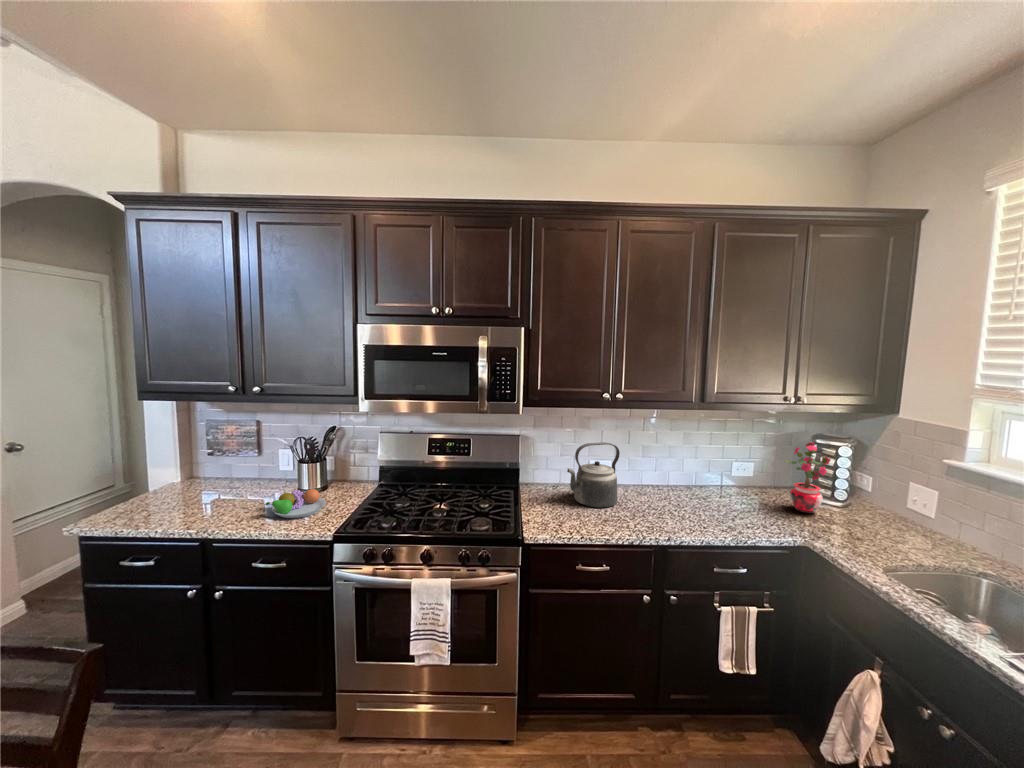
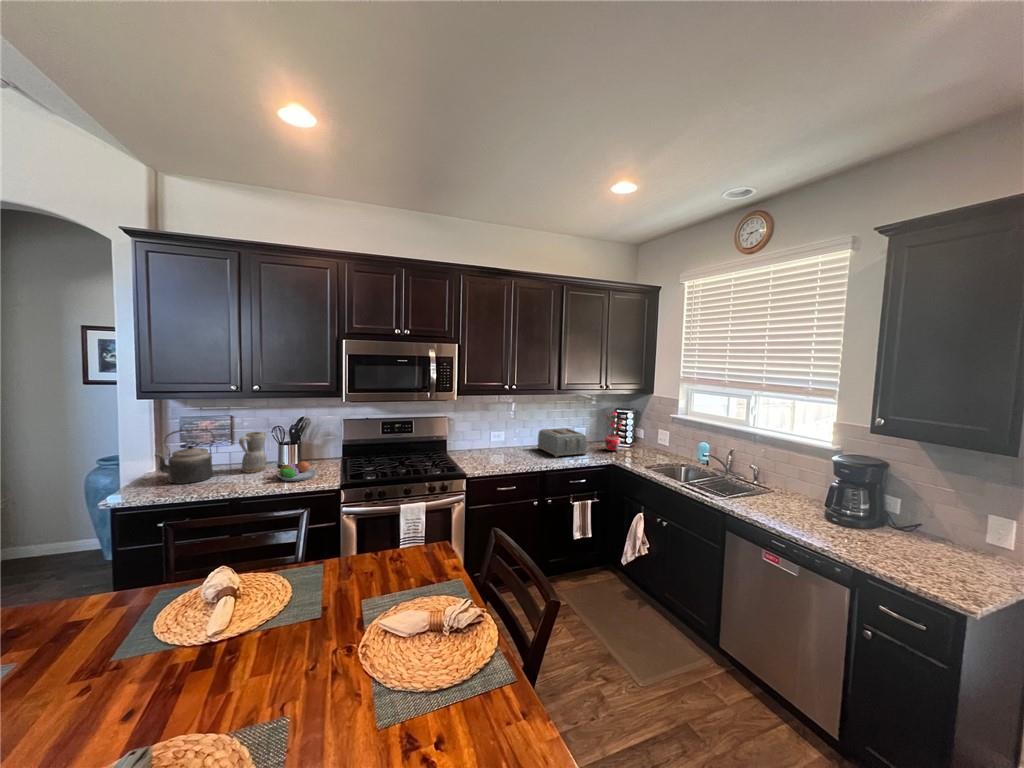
kettle: present [567,442,620,508] -> present [155,429,215,484]
ceramic pitcher: none [245,444,283,496] -> present [239,432,266,473]
toaster: none [664,464,753,517] -> present [537,428,587,457]

